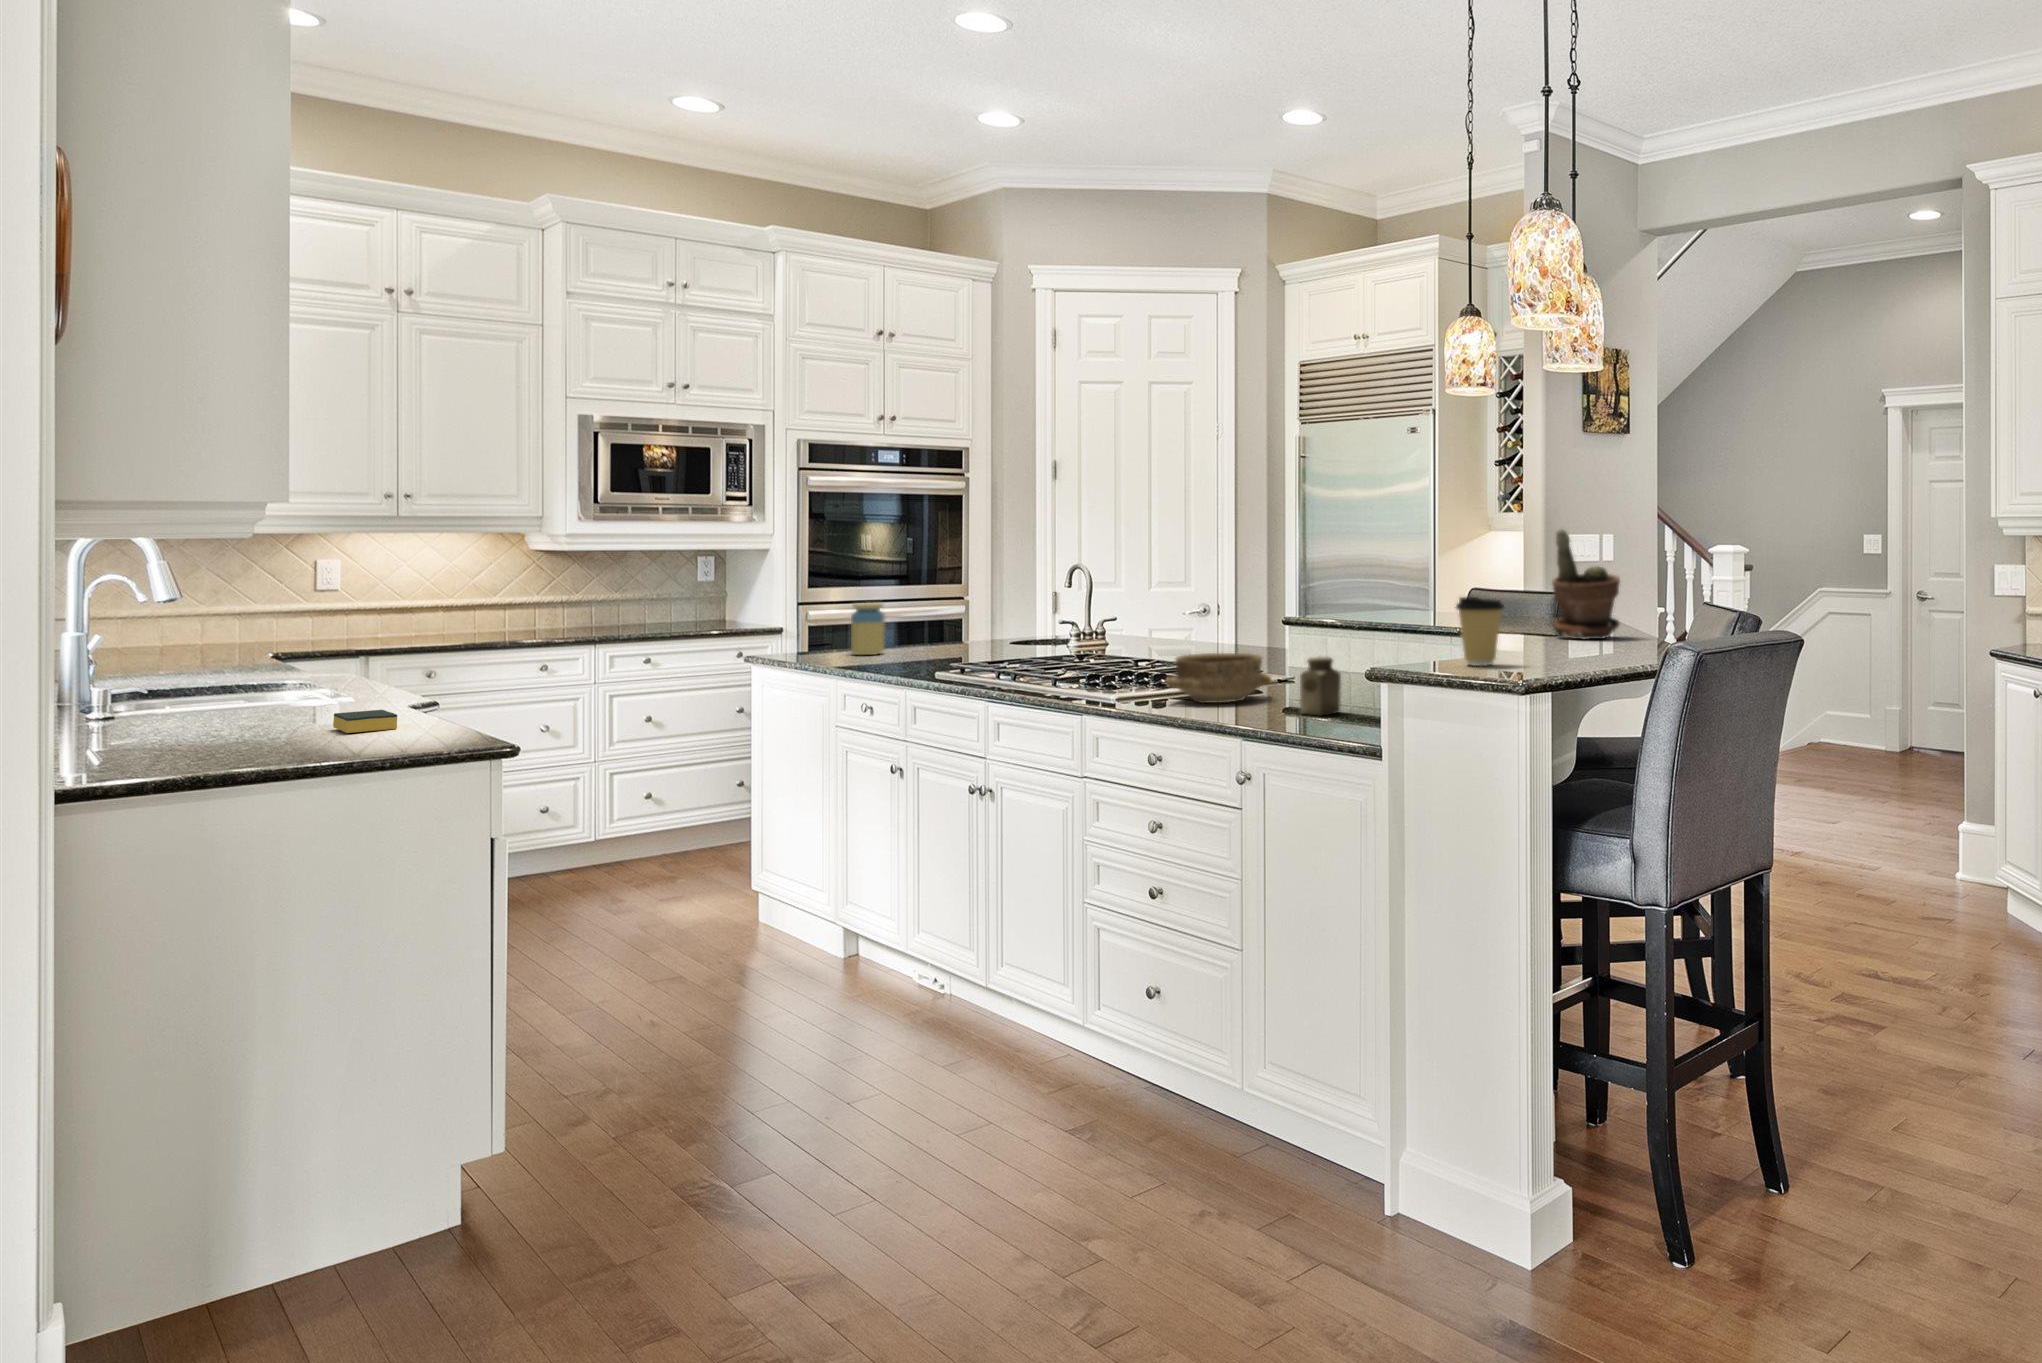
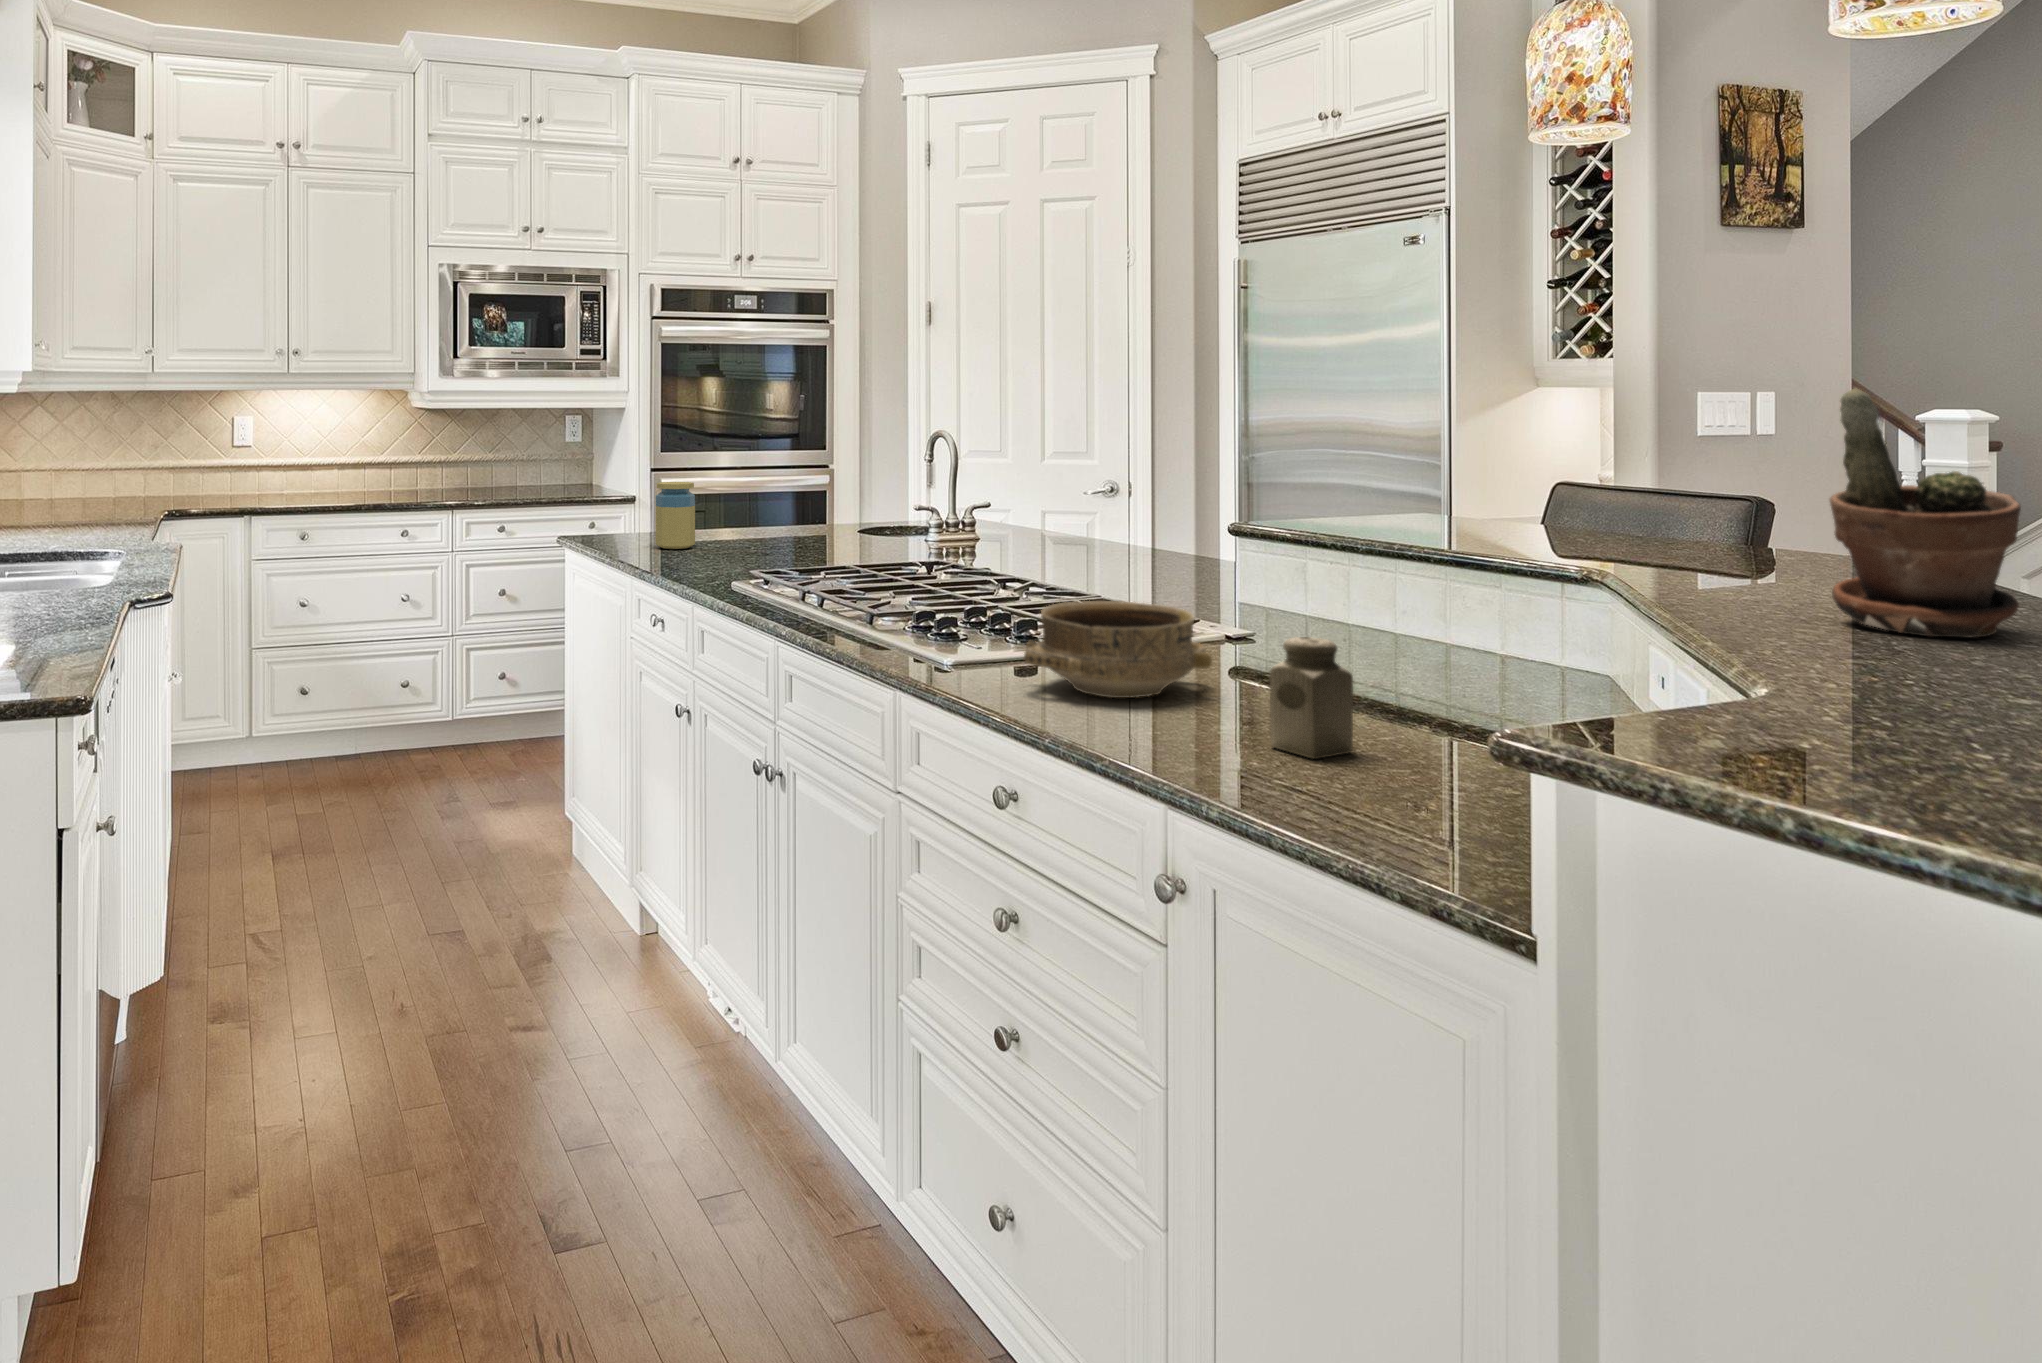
coffee cup: present [1456,596,1504,666] -> none [1705,568,1867,761]
sponge: present [333,710,397,733] -> none [5,615,66,648]

